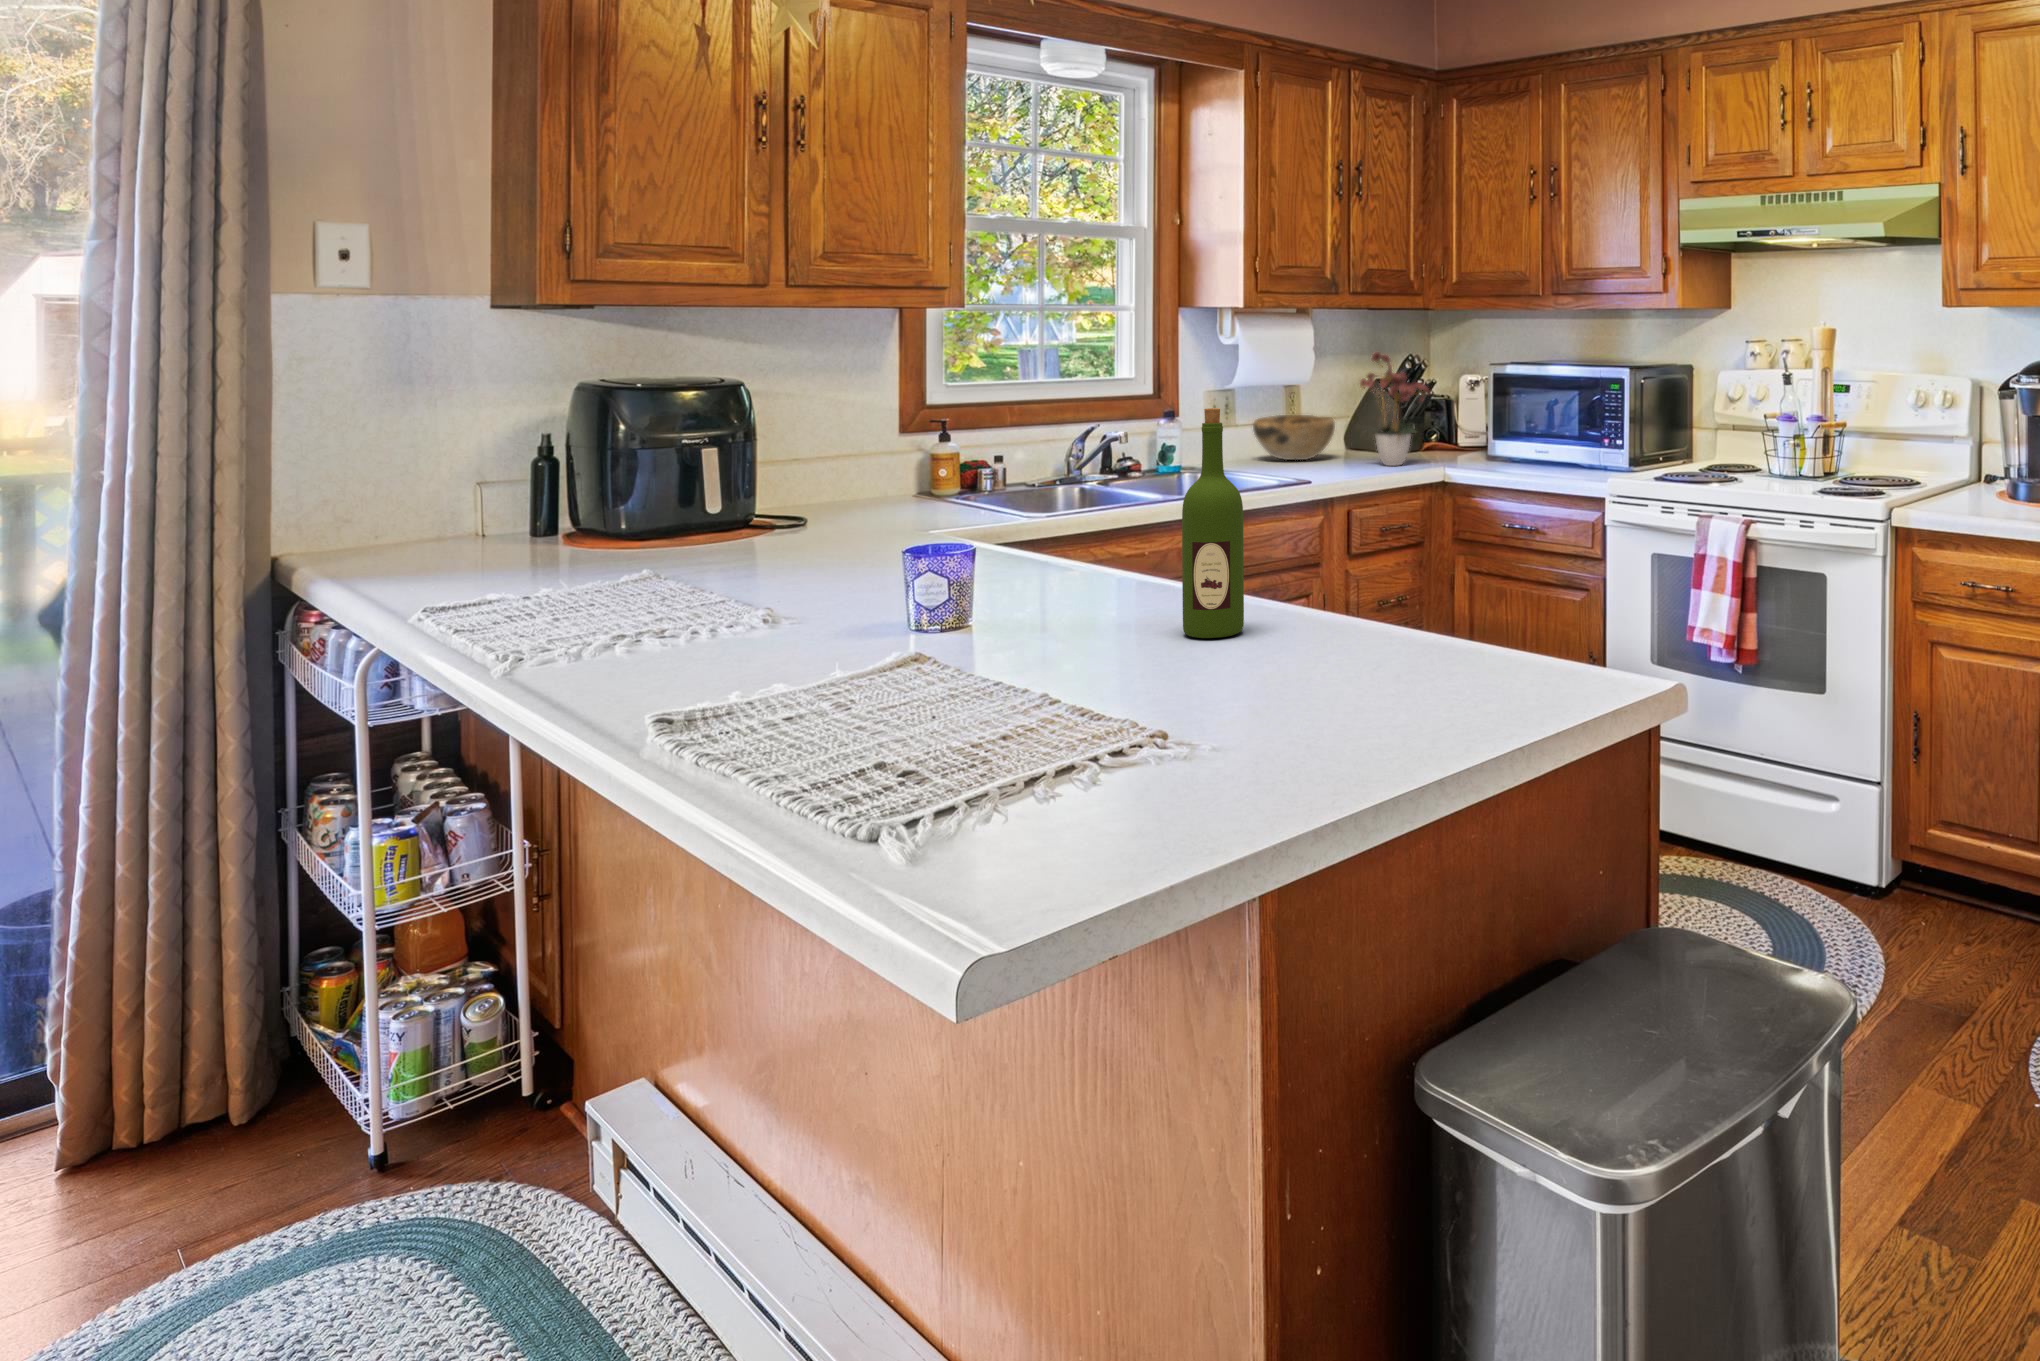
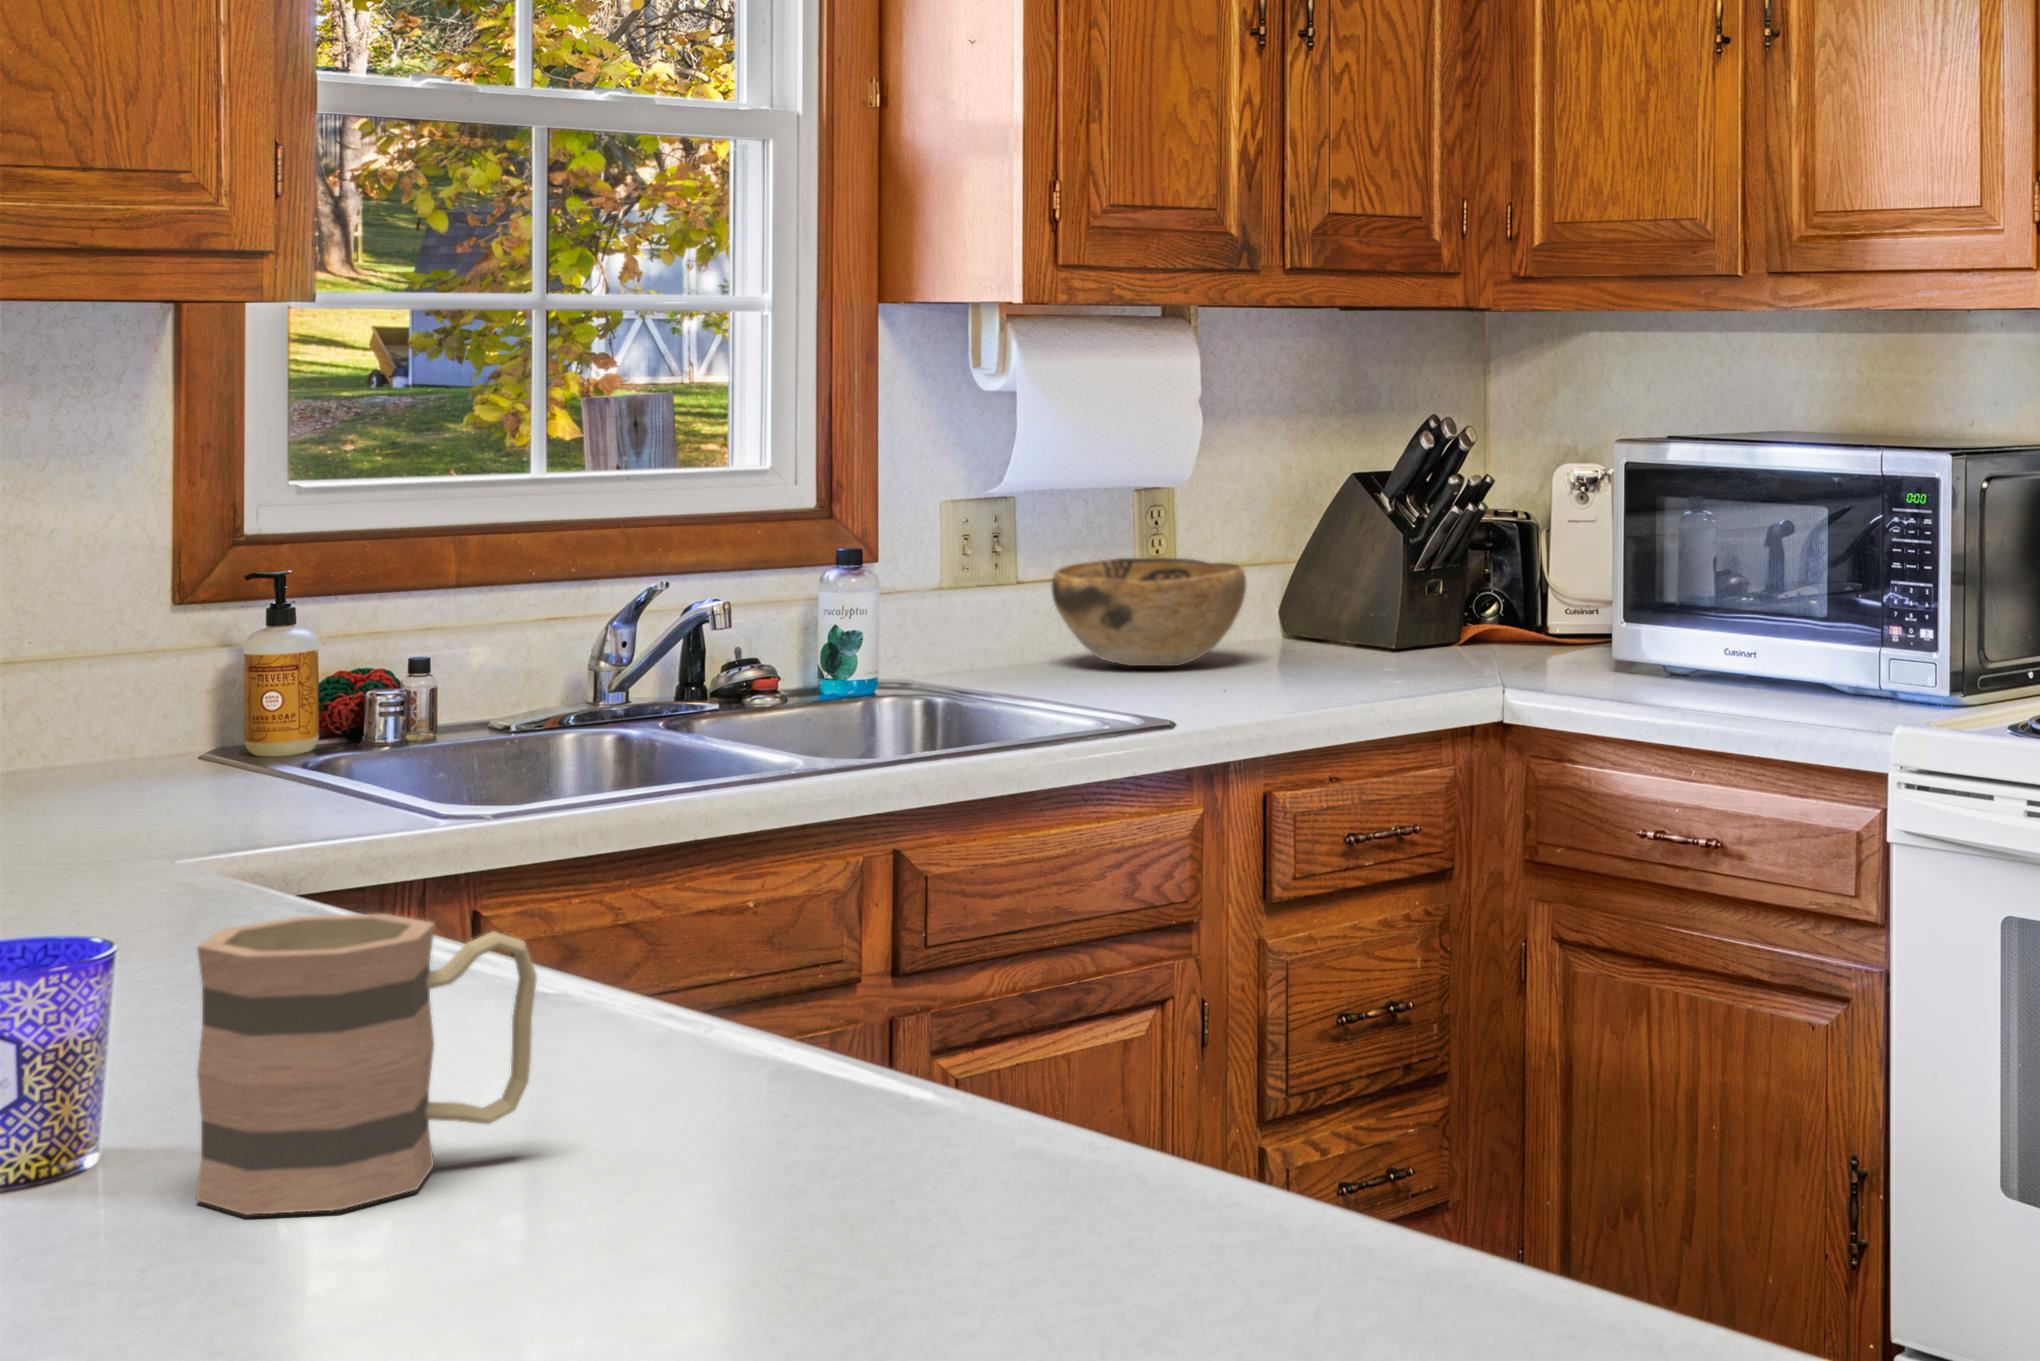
flower arrangement: present [1360,352,1430,466] -> none [1288,396,1482,685]
wine bottle: present [1182,408,1244,638] -> none [594,571,771,1242]
mug: none [1035,532,1149,635] -> present [196,914,537,1215]

